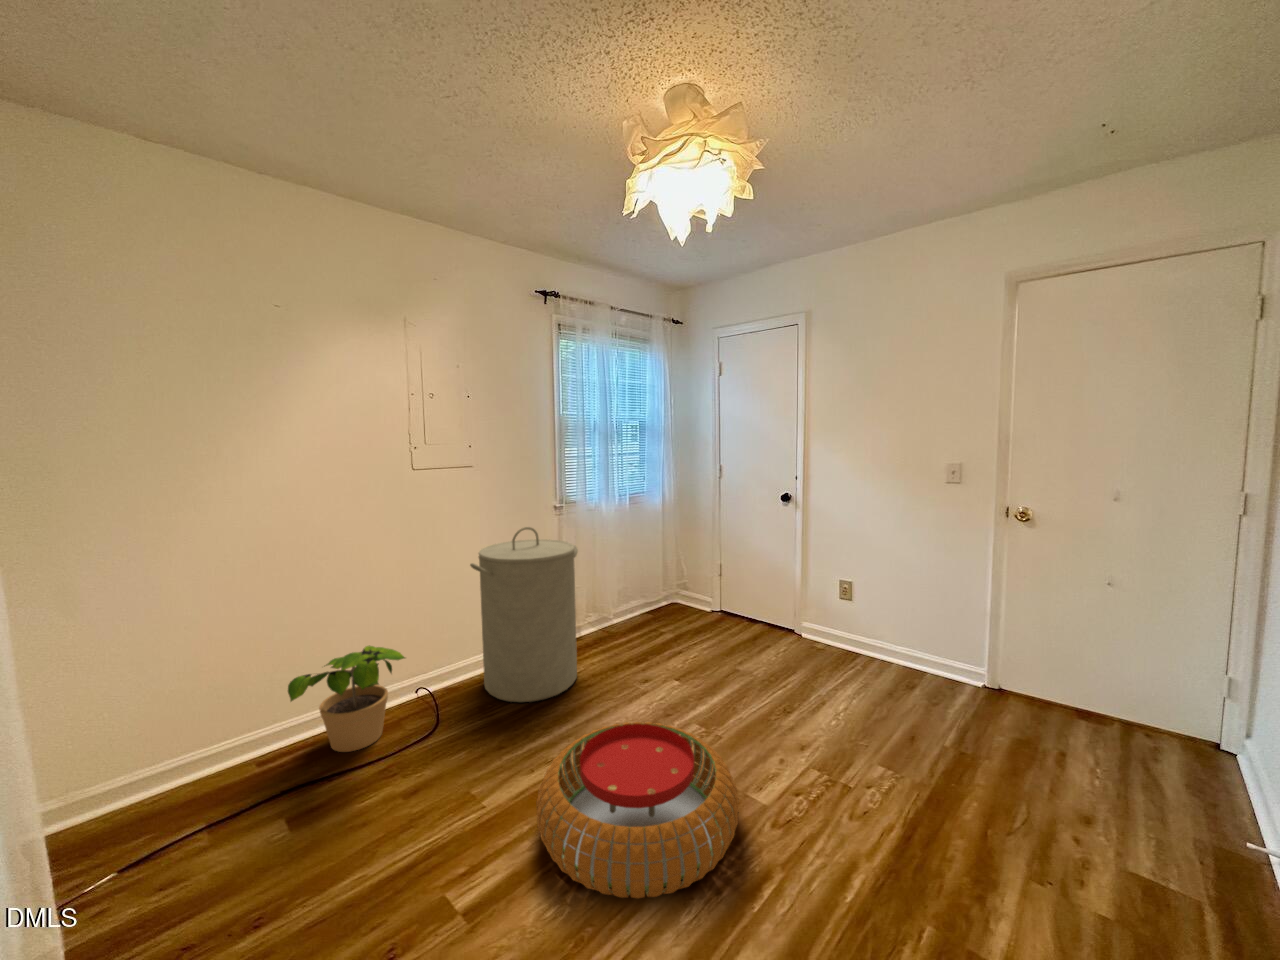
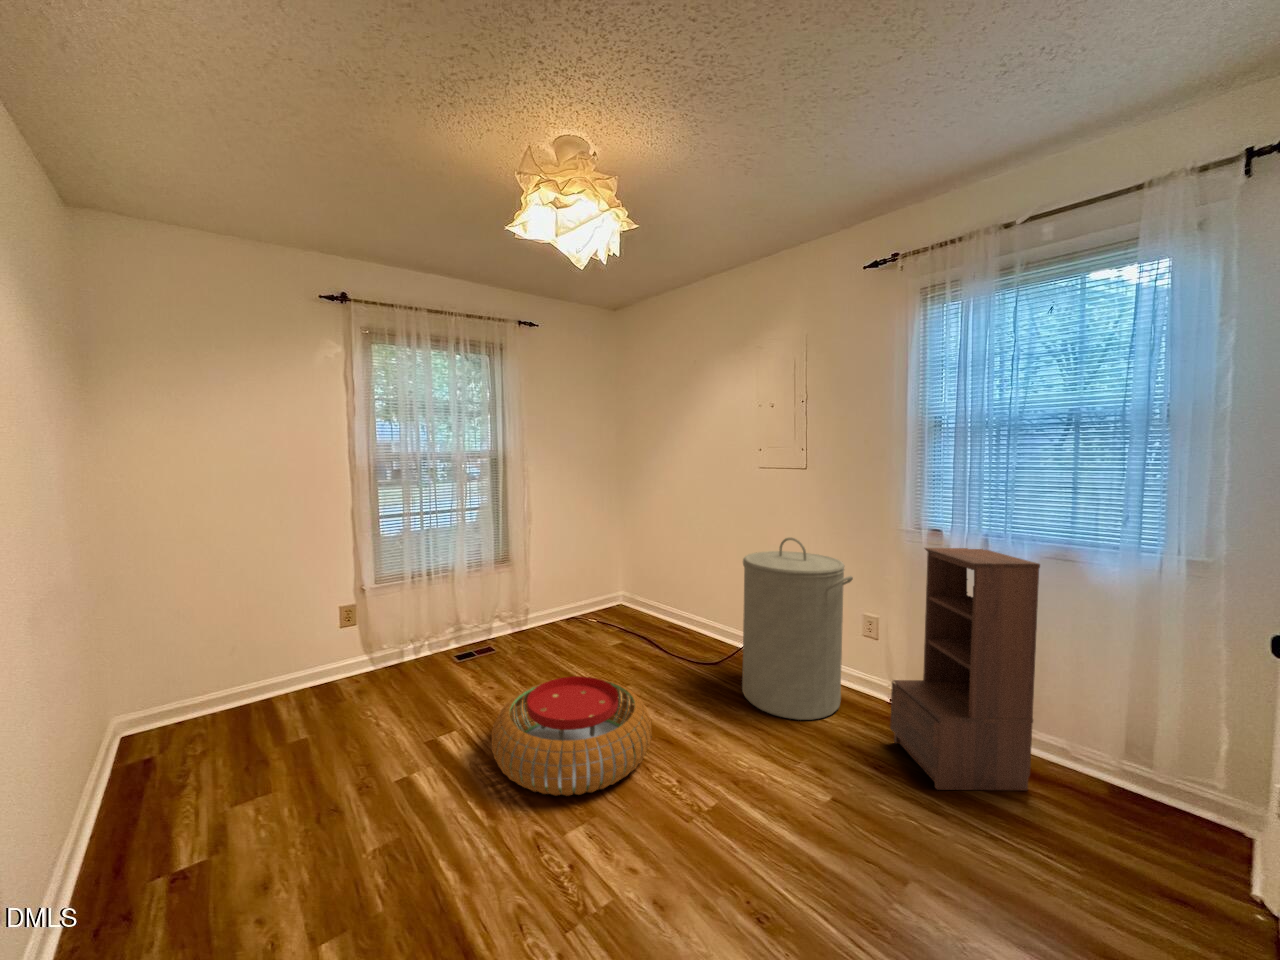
bookshelf: none [604,502,659,650] -> present [890,548,1040,790]
potted plant: present [288,645,405,752] -> none [639,580,714,652]

